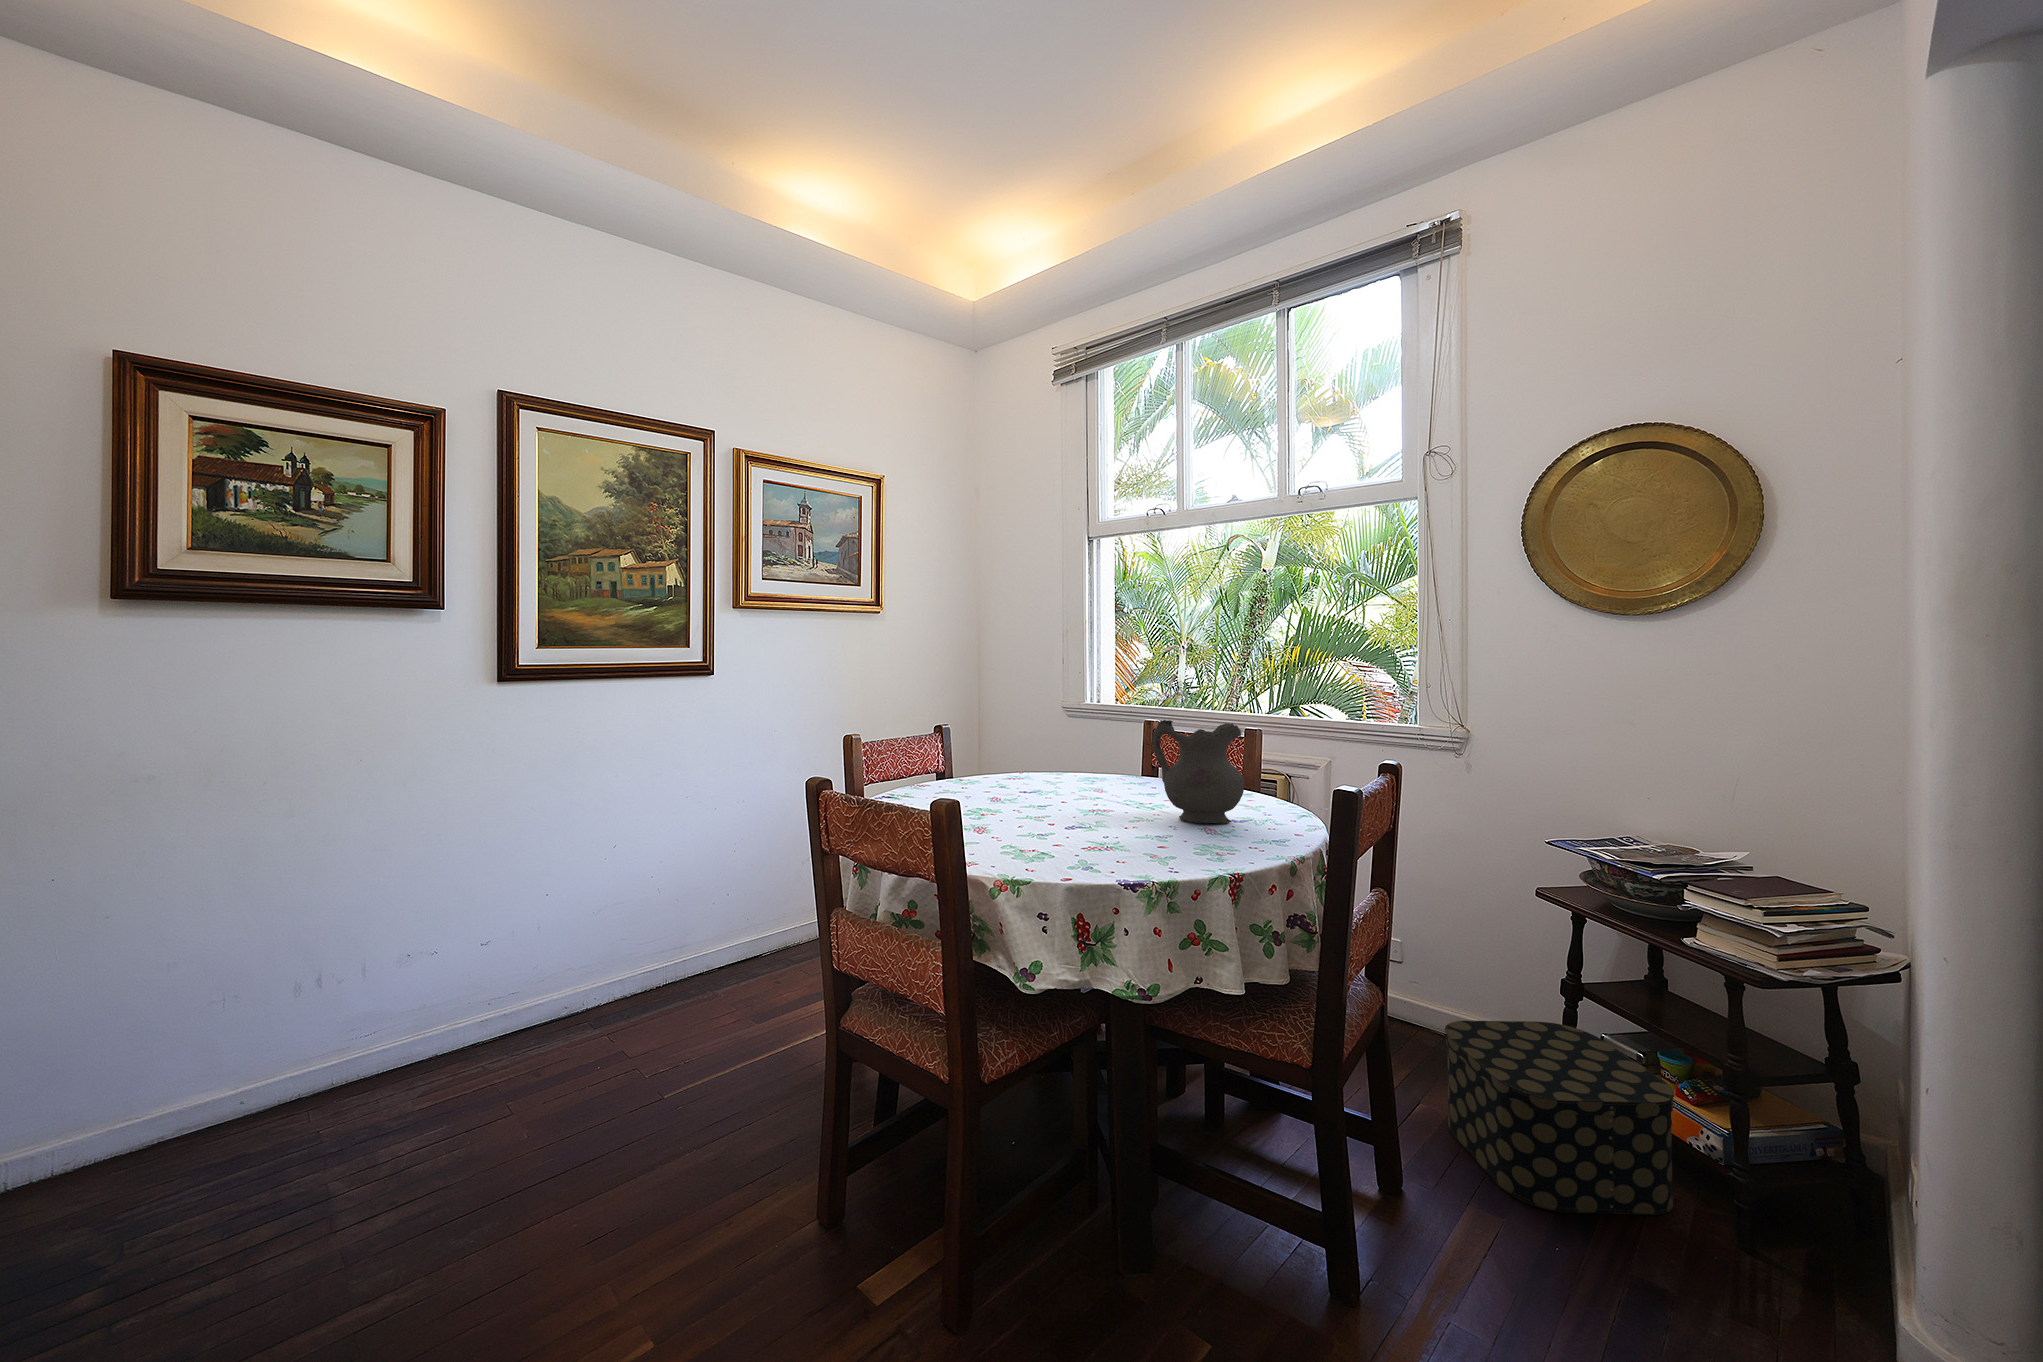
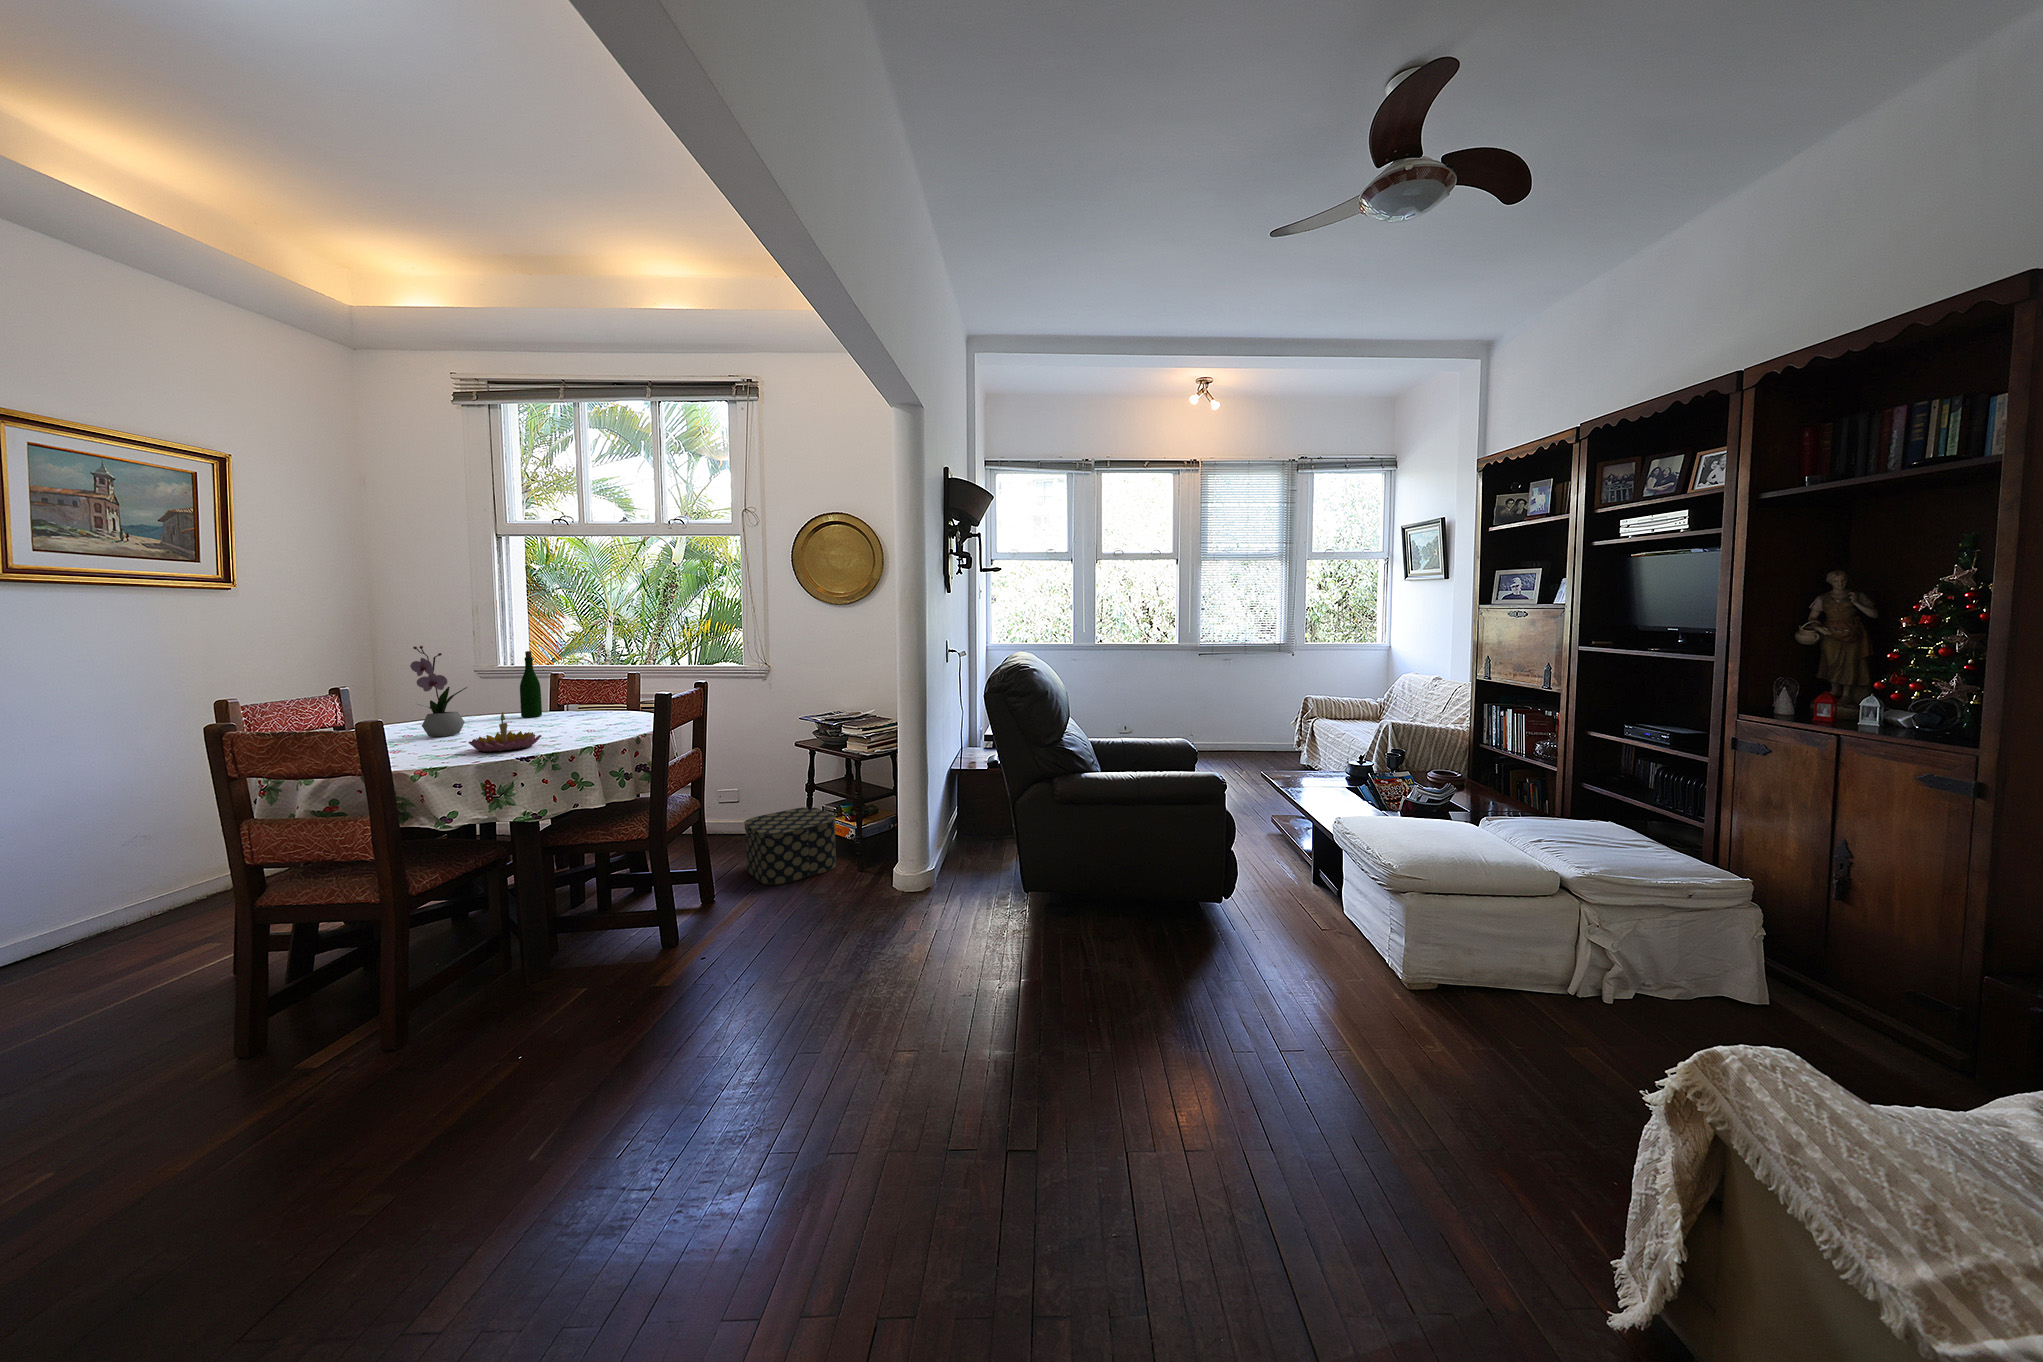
flower arrangement: none [998,677,1057,808] -> present [410,646,467,736]
wine bottle: none [1111,687,1136,783] -> present [520,651,542,717]
ceramic pitcher: present [1152,720,1244,823] -> none [547,669,614,729]
candle holder: none [1055,792,1151,864] -> present [468,712,541,752]

